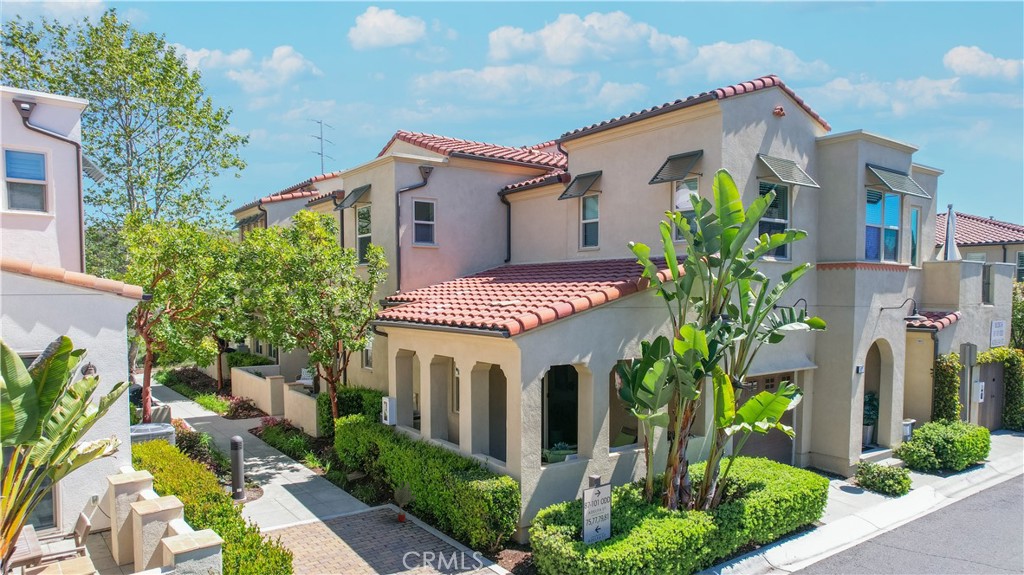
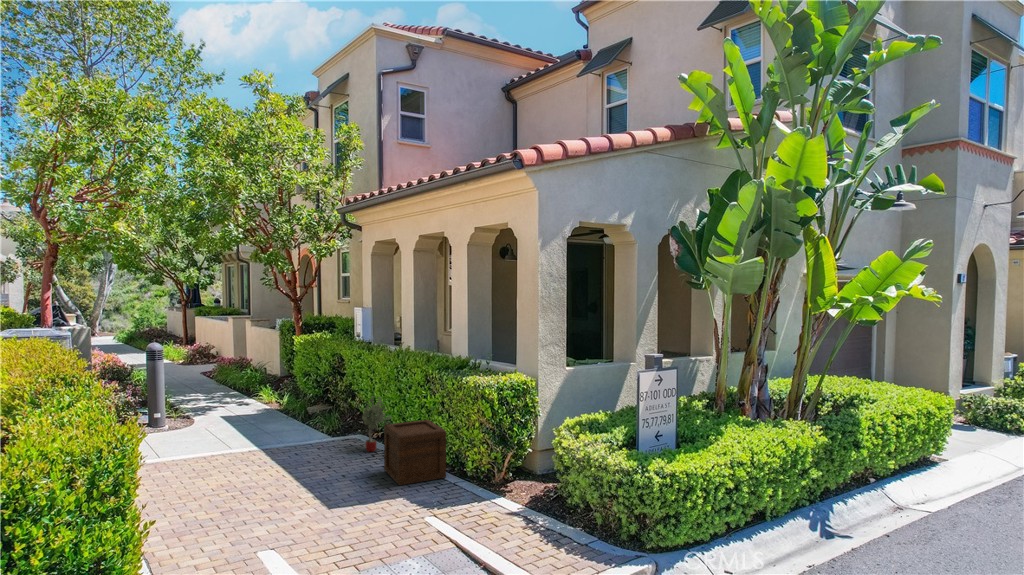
wooden crate: none [413,503,458,555] -> present [384,420,446,485]

